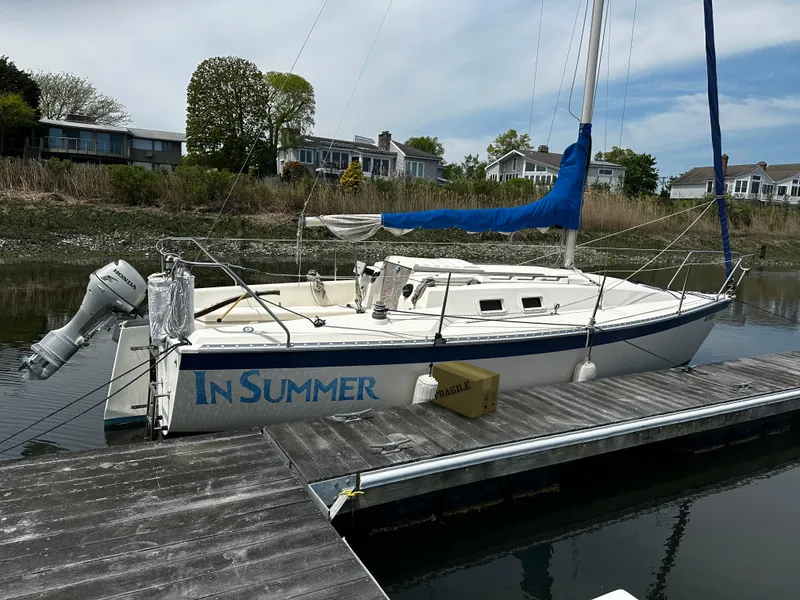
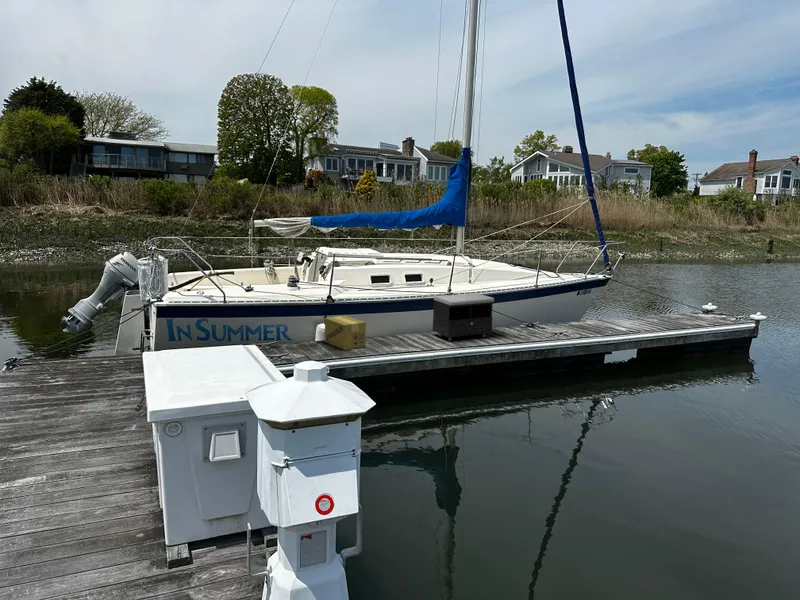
storage bench: none [568,324,657,395] -> present [433,293,494,340]

